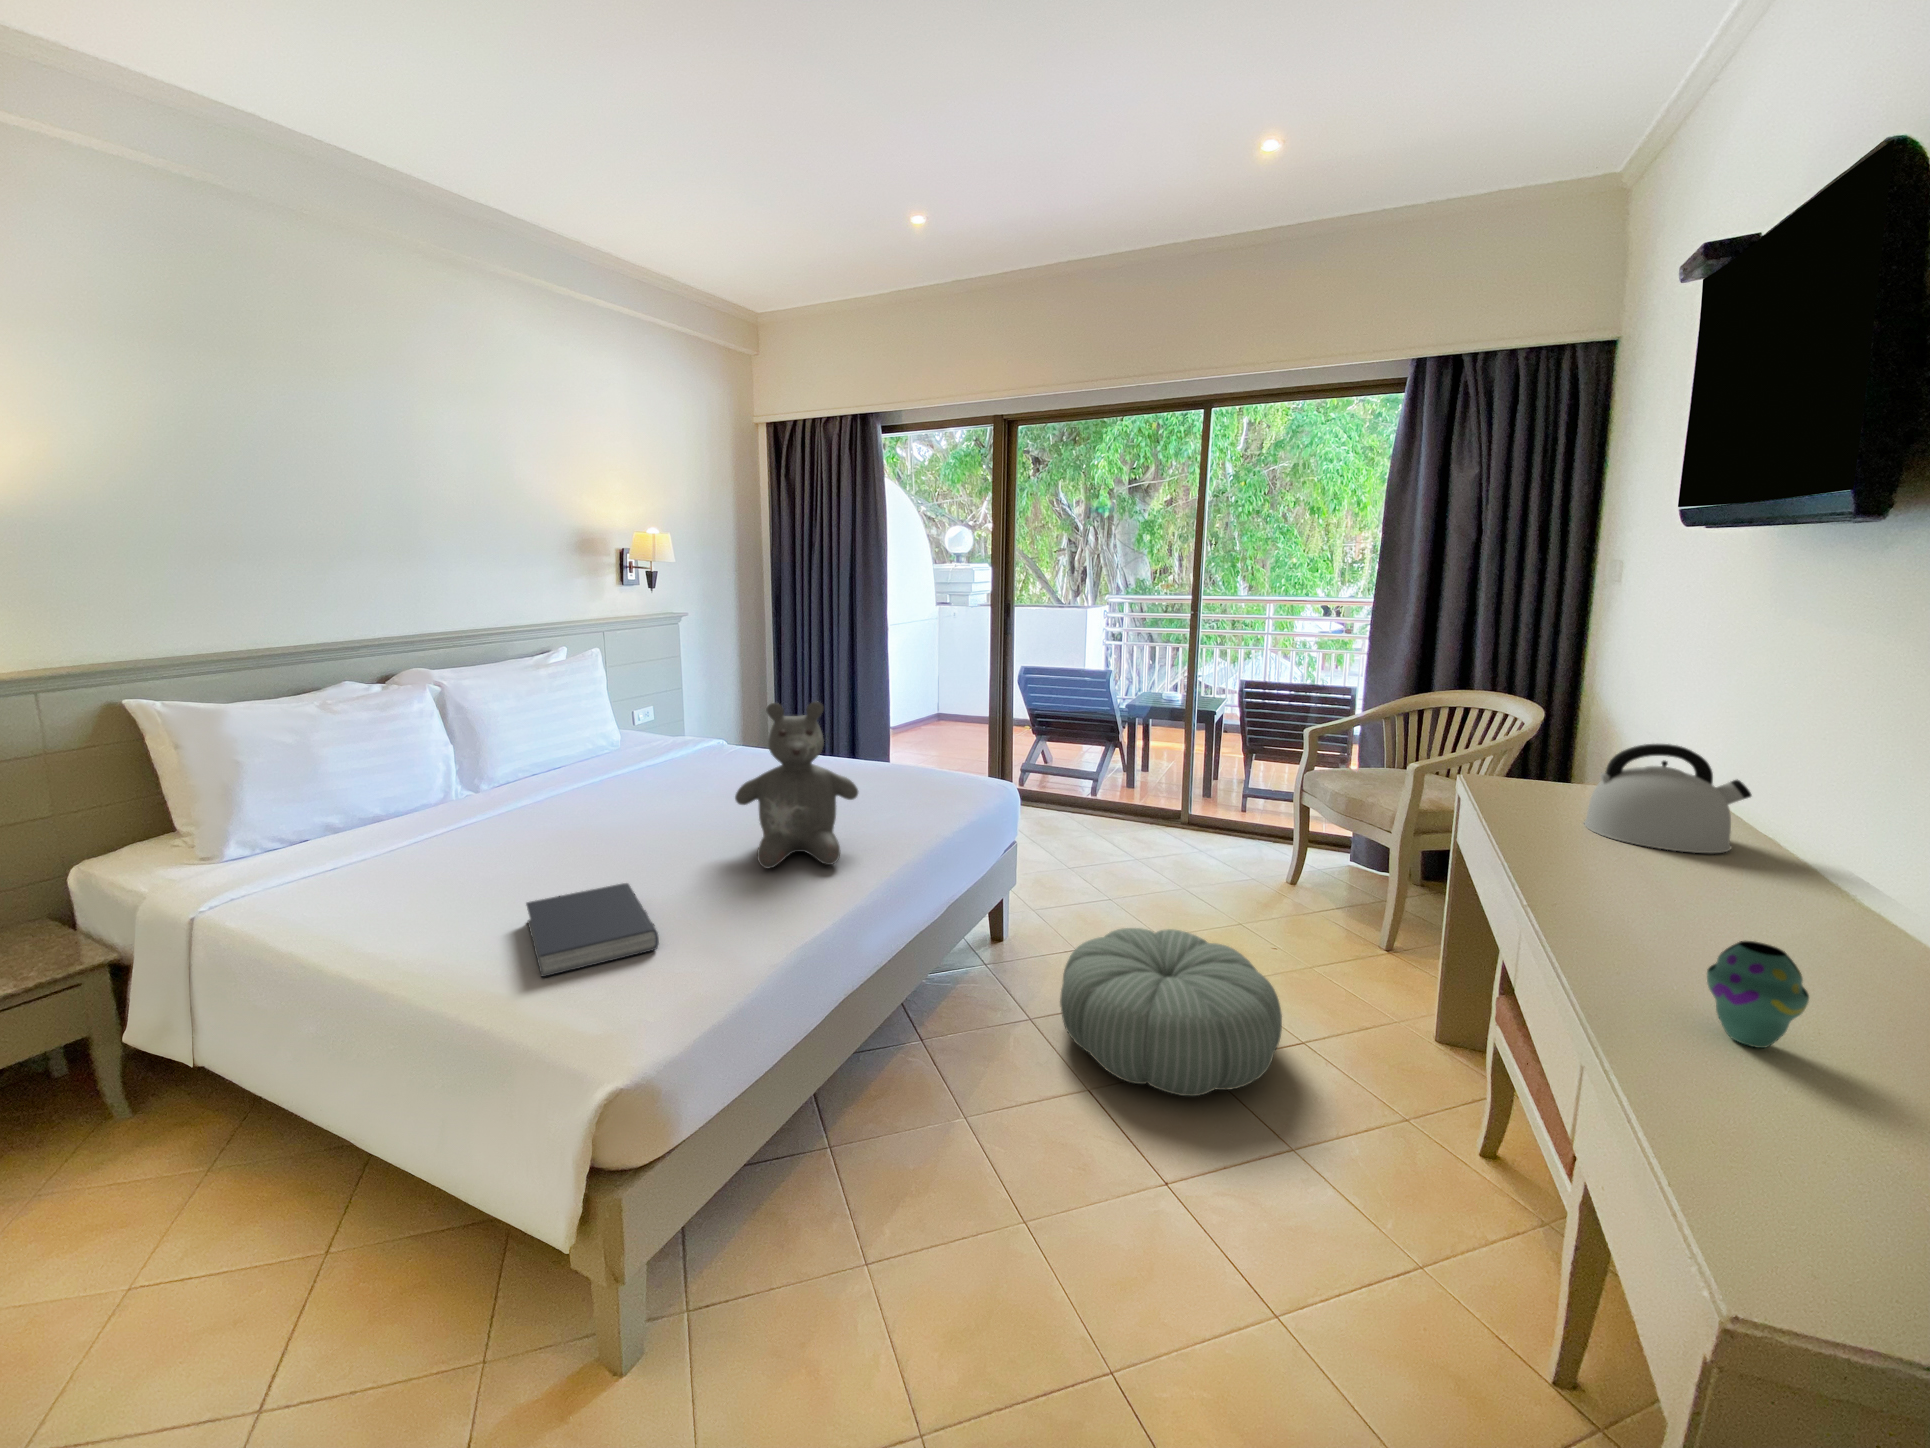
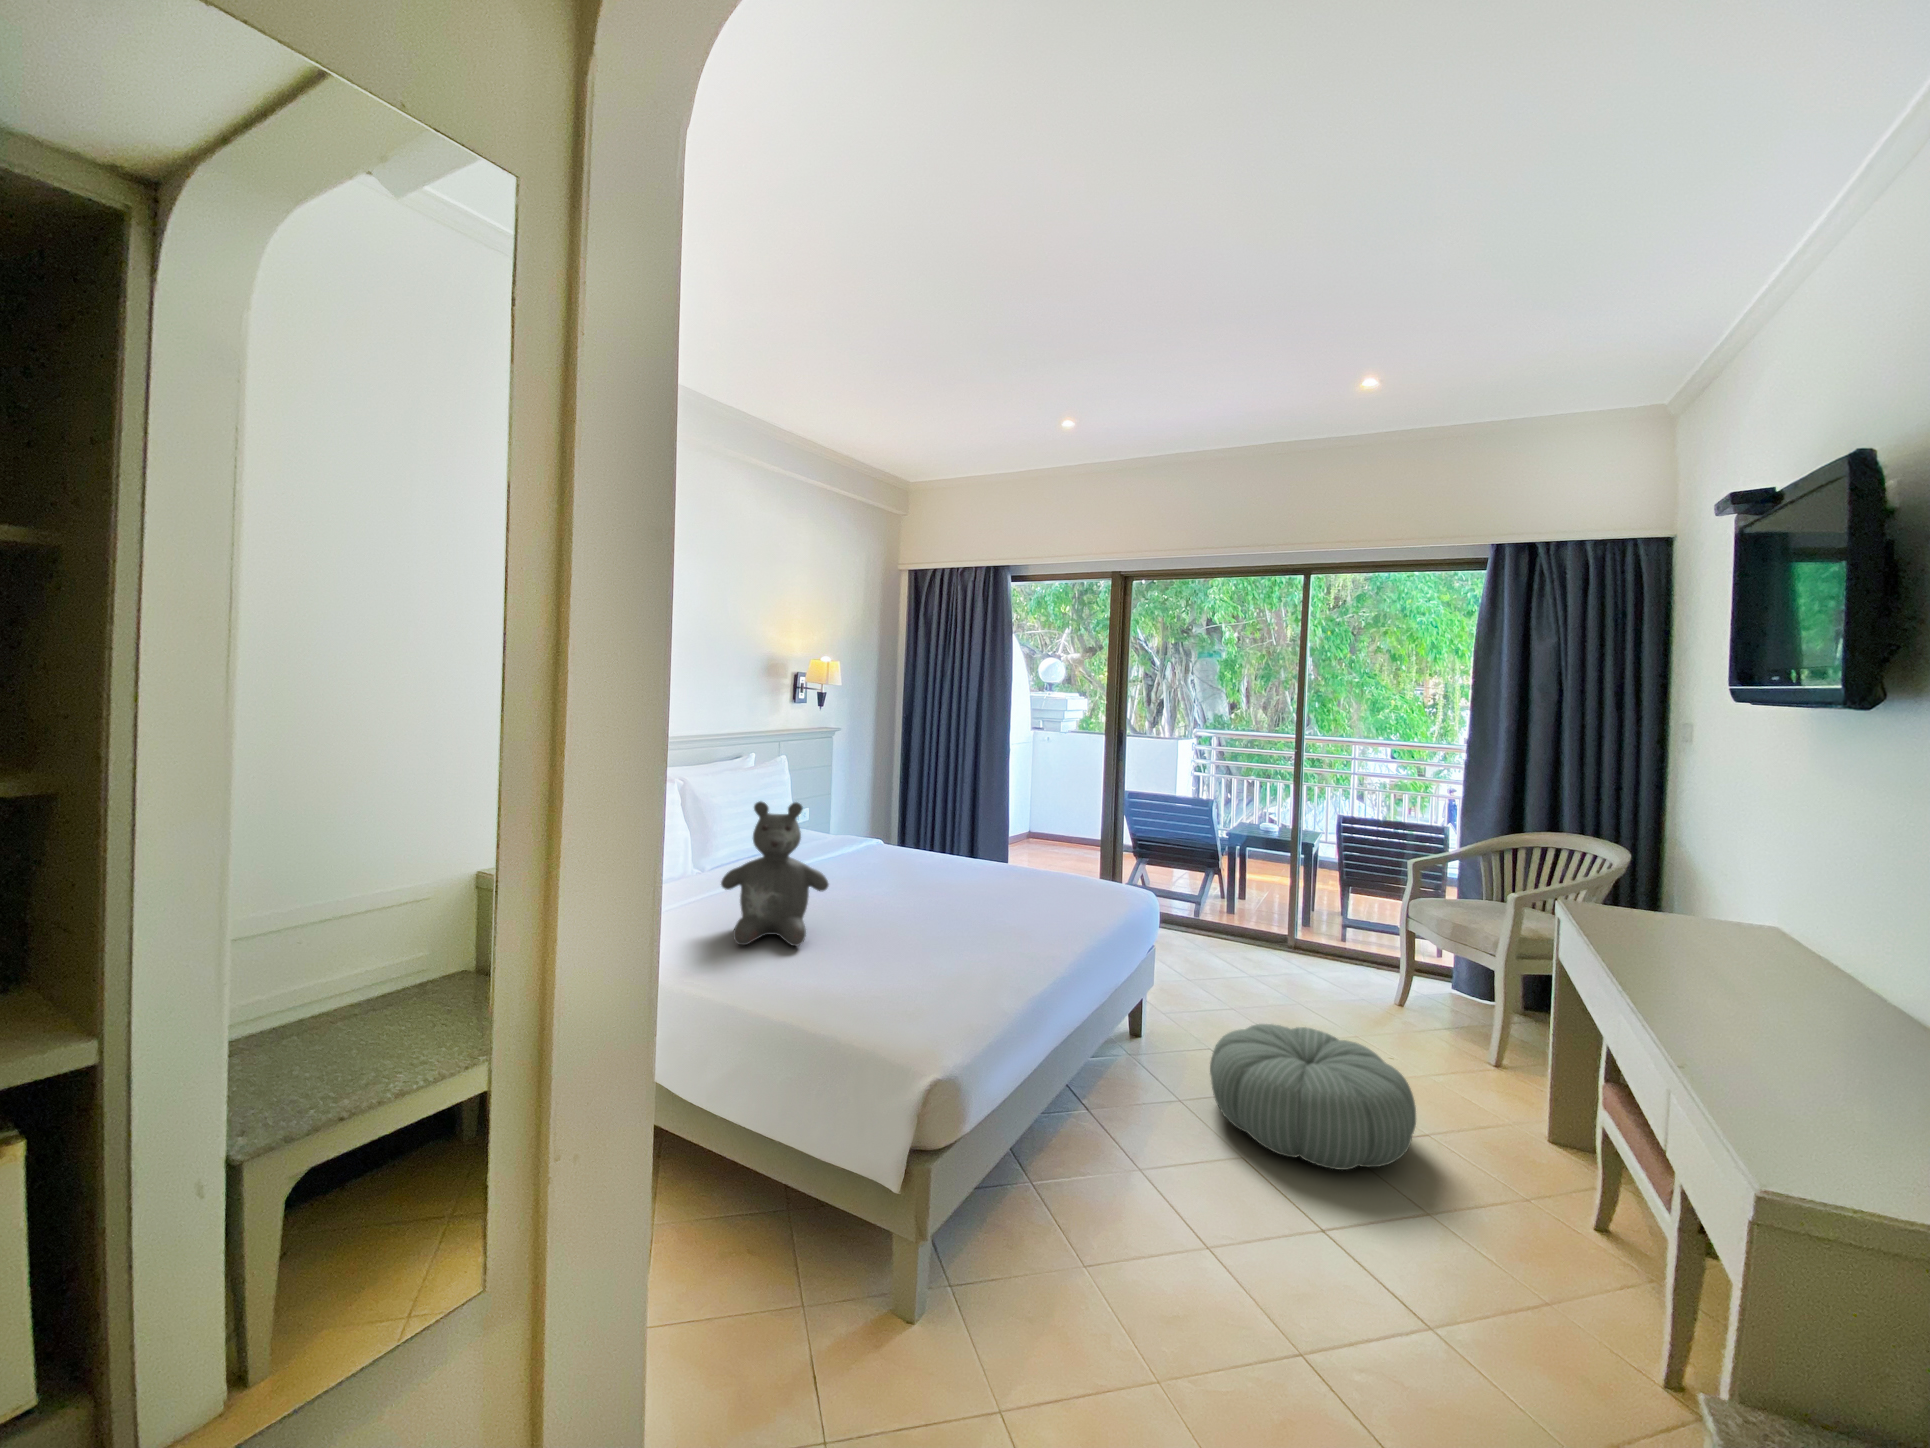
teddy bear: present [735,702,858,868] -> present [721,801,829,946]
kettle: present [1584,744,1752,853] -> none [1676,871,1816,962]
book: present [526,883,659,977] -> none [811,940,928,1000]
vase: present [1707,941,1809,1048] -> none [1774,992,1848,1070]

